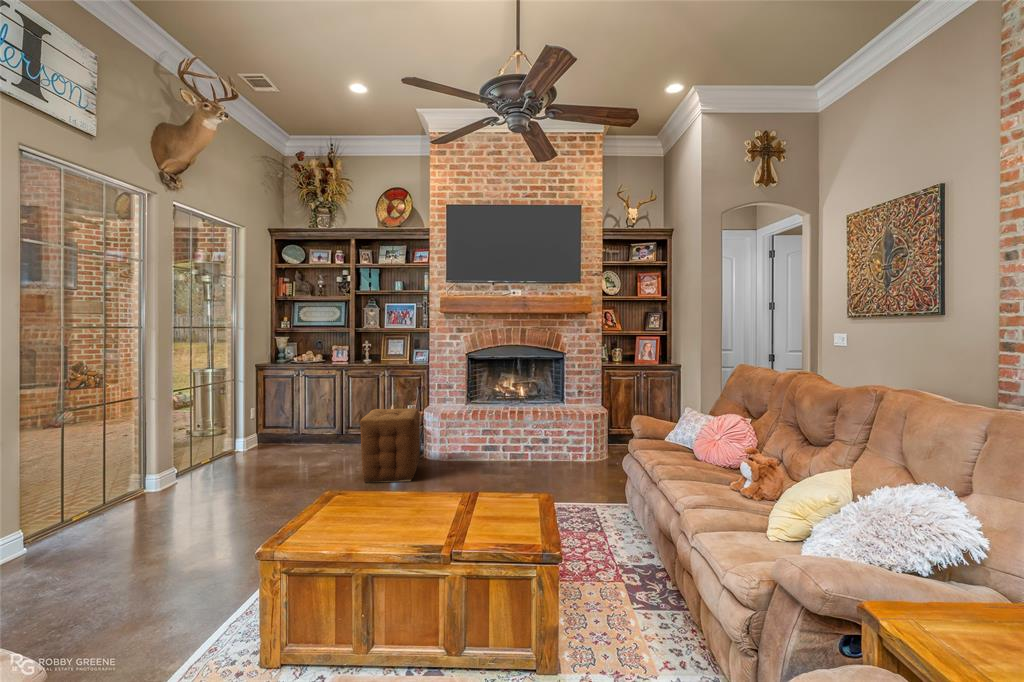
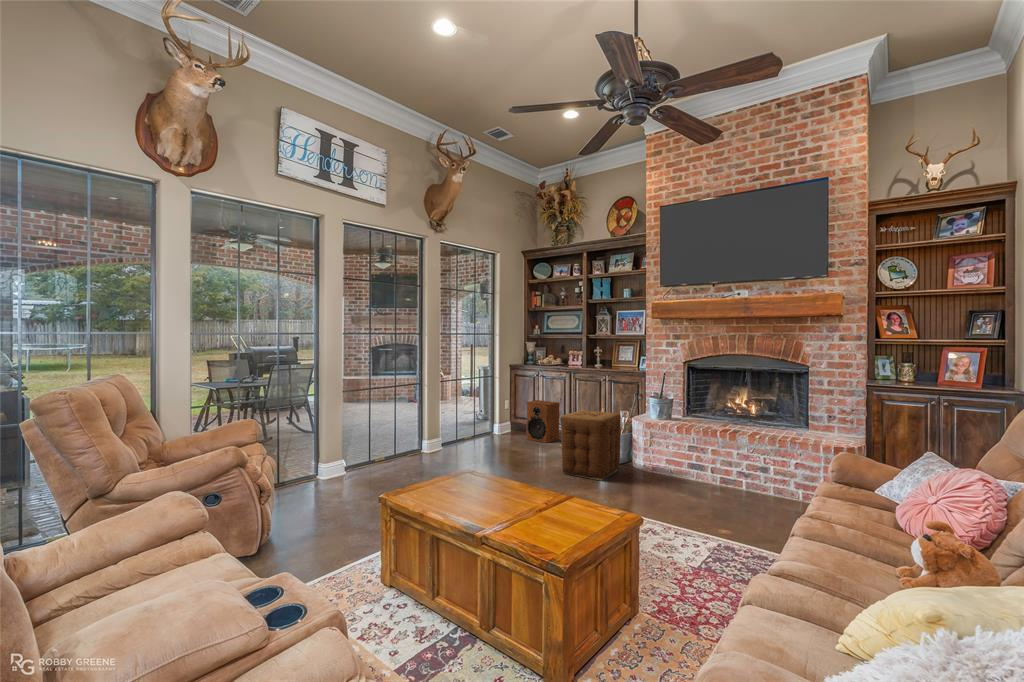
speaker: none [287,402,327,450] -> present [526,400,559,443]

